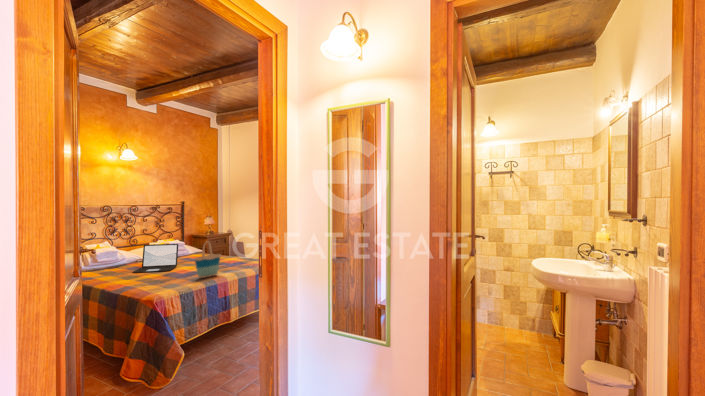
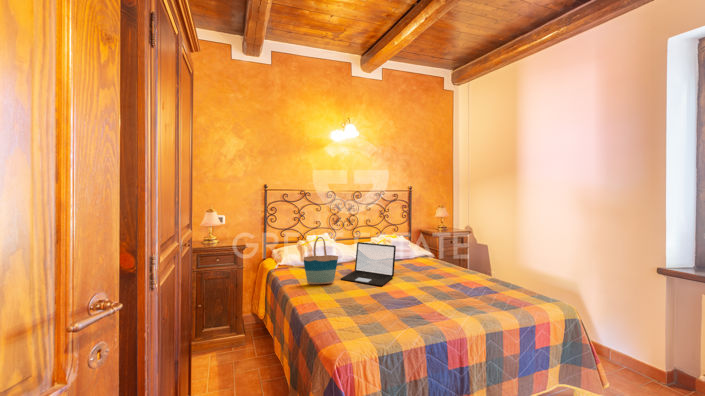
tote bag: present [195,242,221,278] -> present [304,237,338,284]

